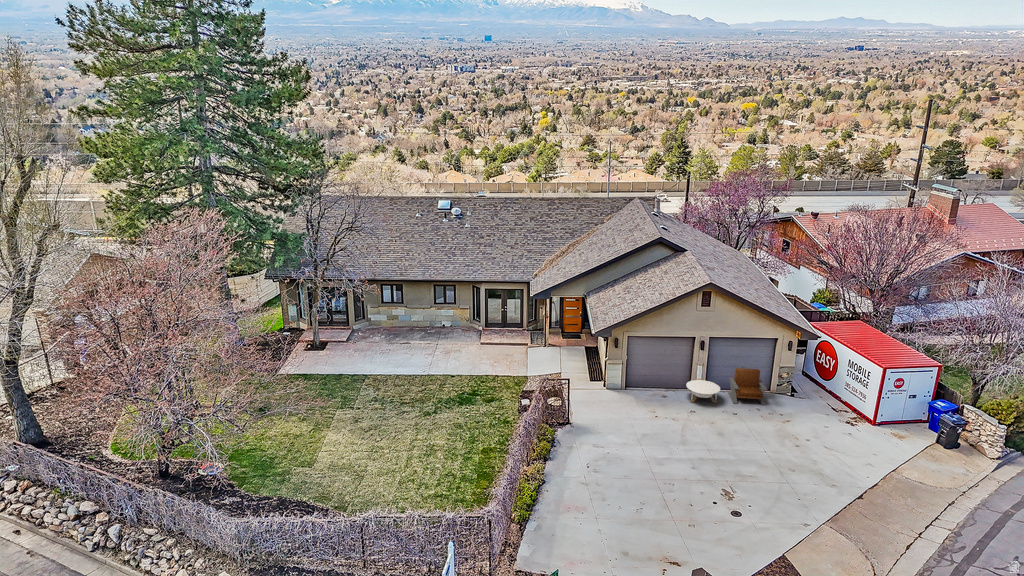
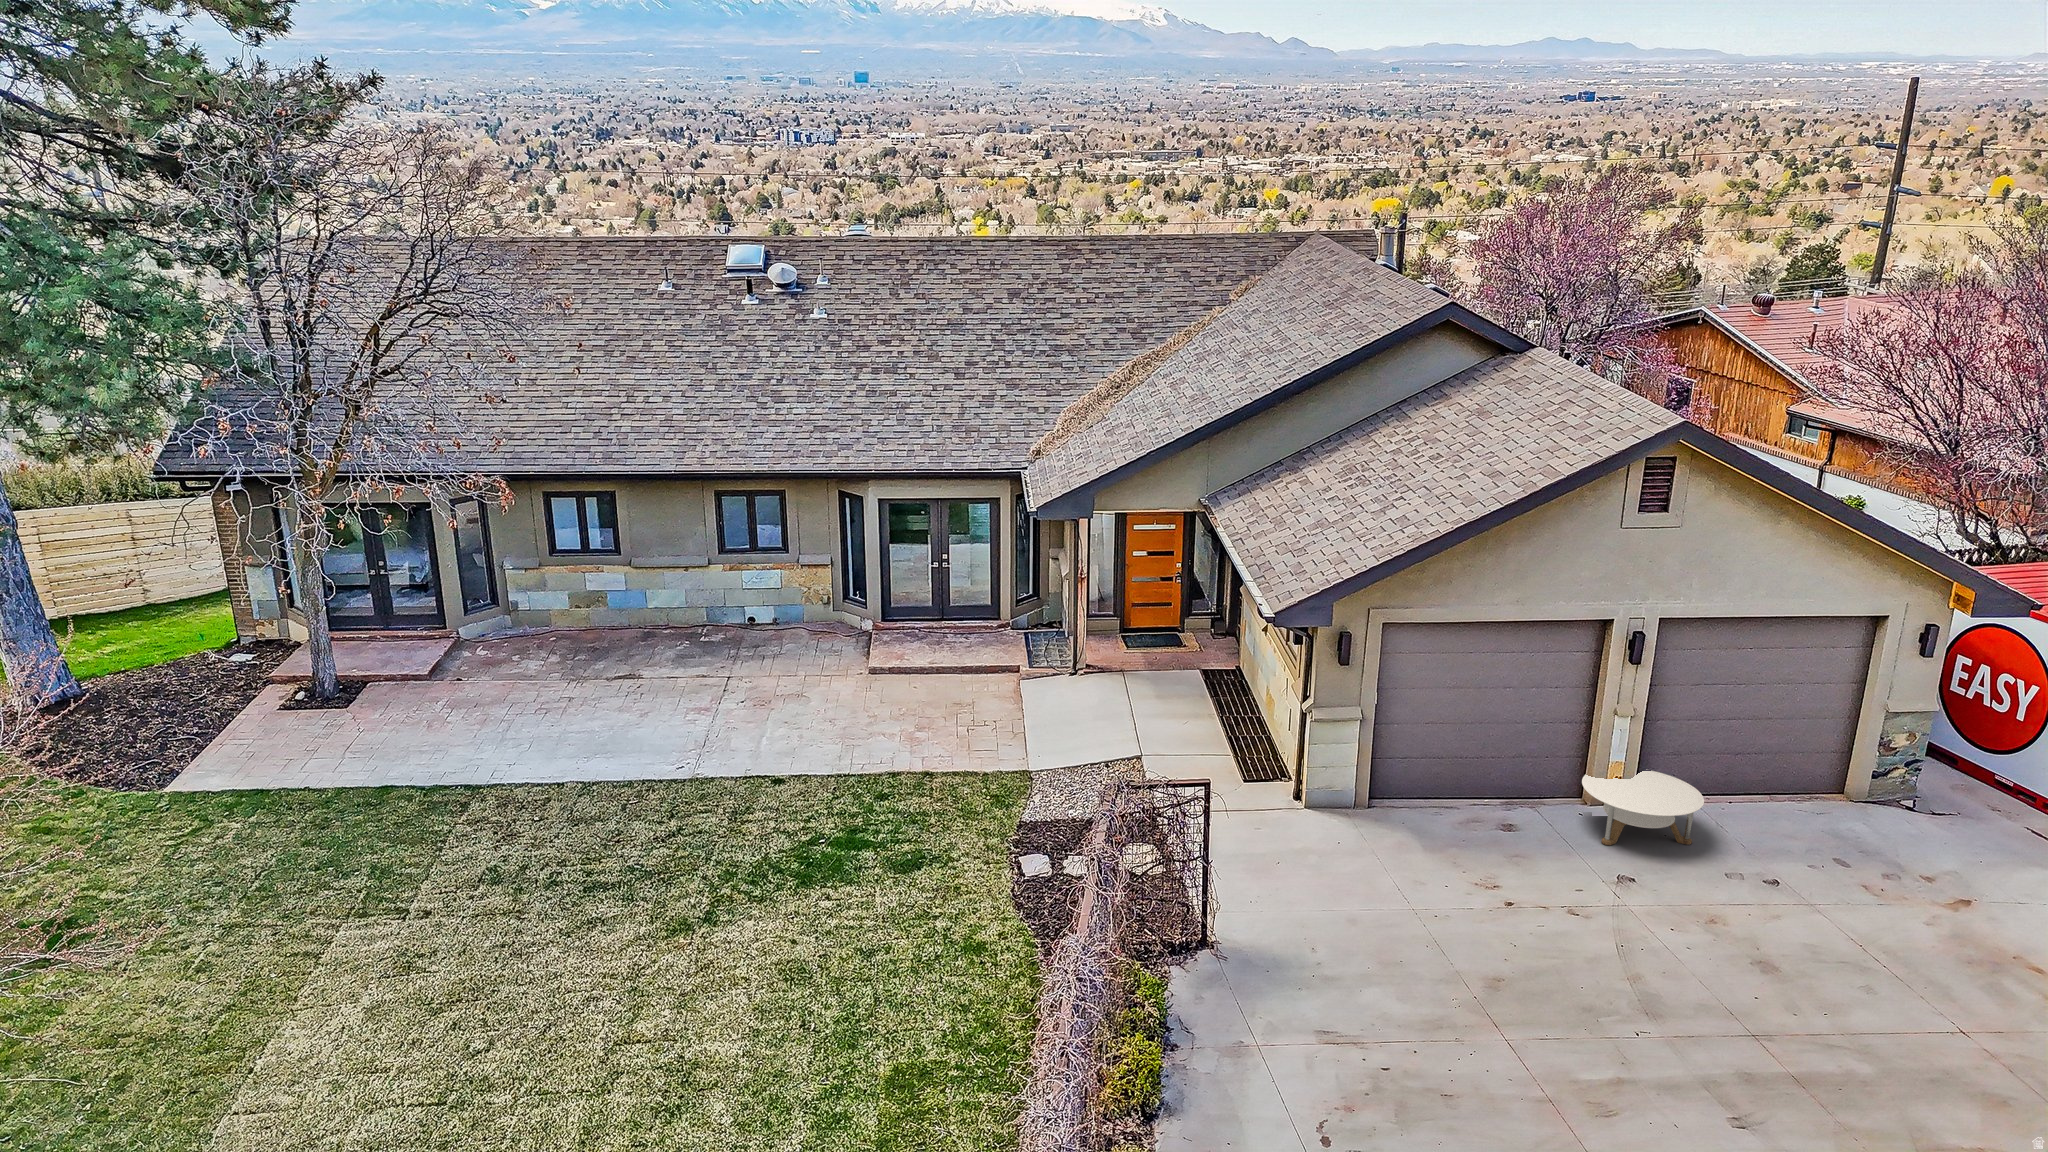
lounge chair: present [728,368,767,405] -> none [1710,723,1867,846]

